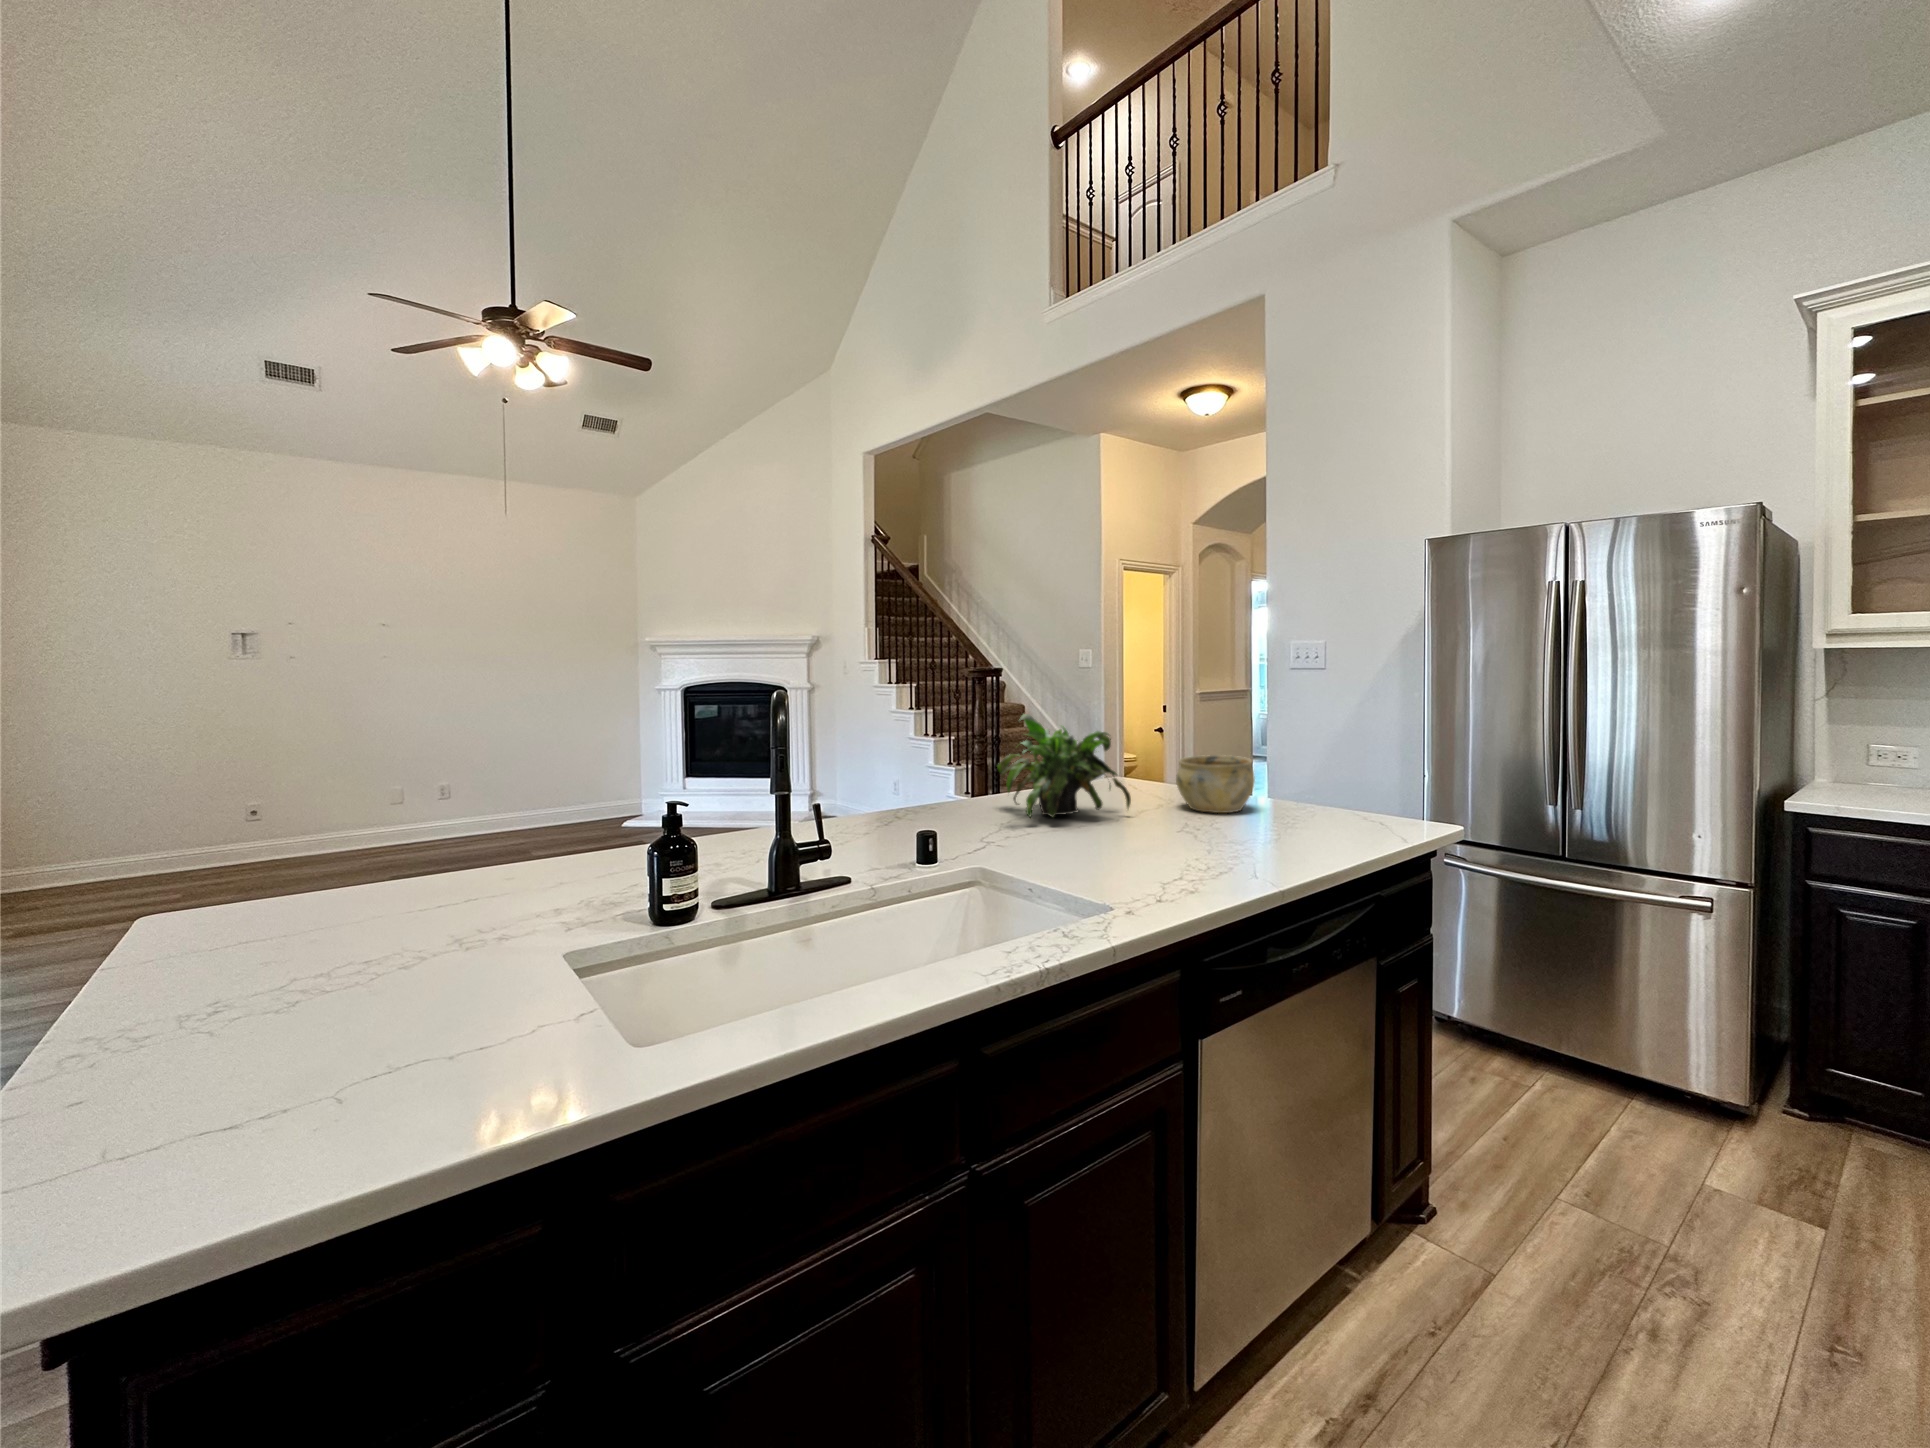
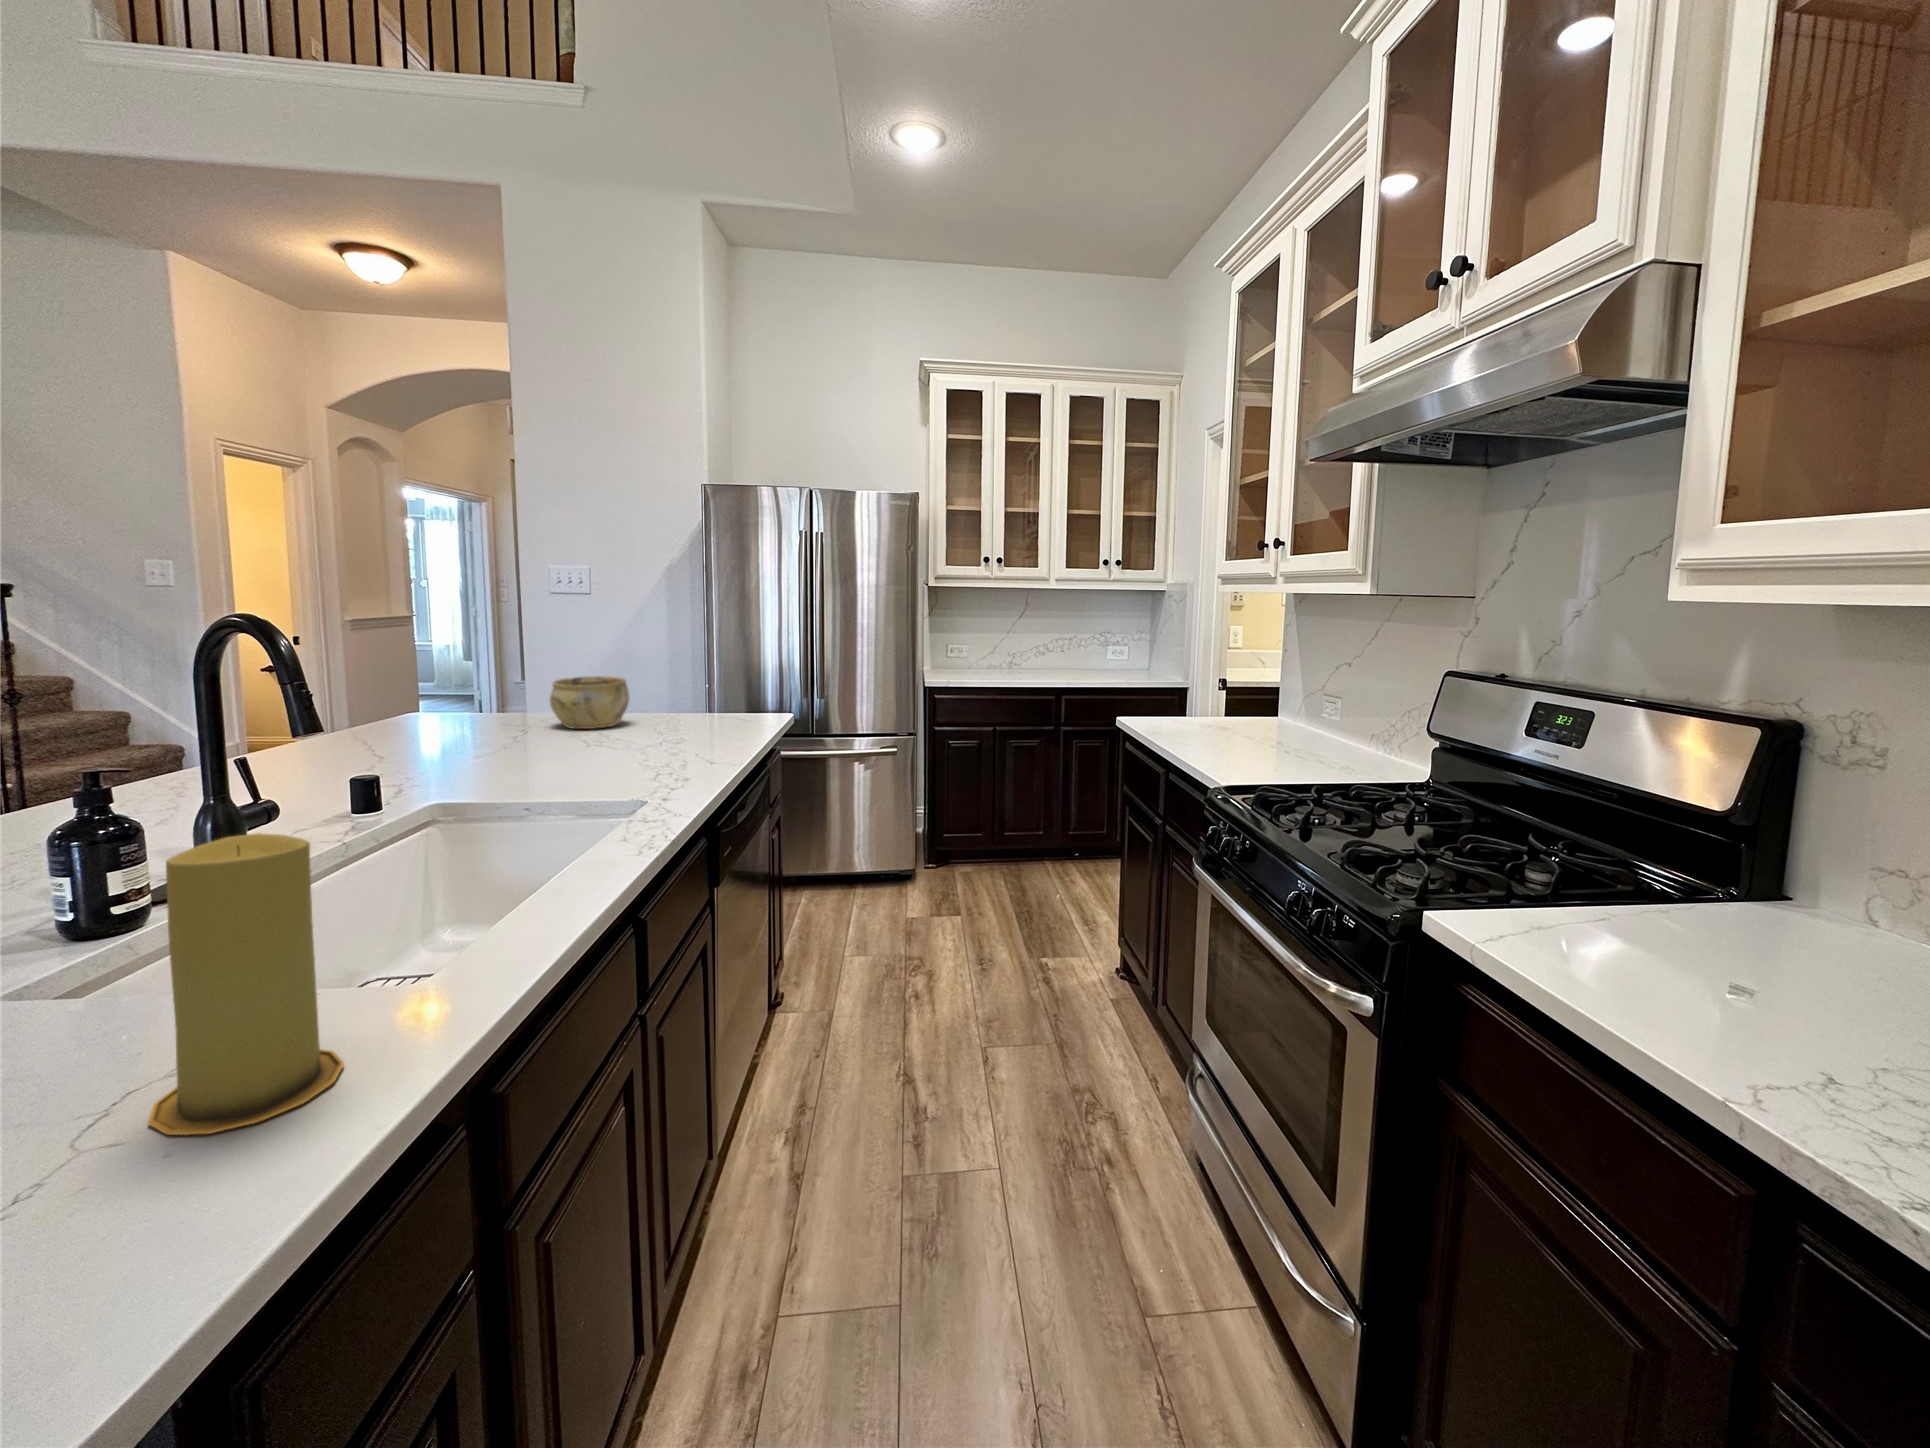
potted plant: present [997,714,1131,818] -> none [344,644,526,756]
candle: none [240,872,411,1146] -> present [148,833,344,1135]

